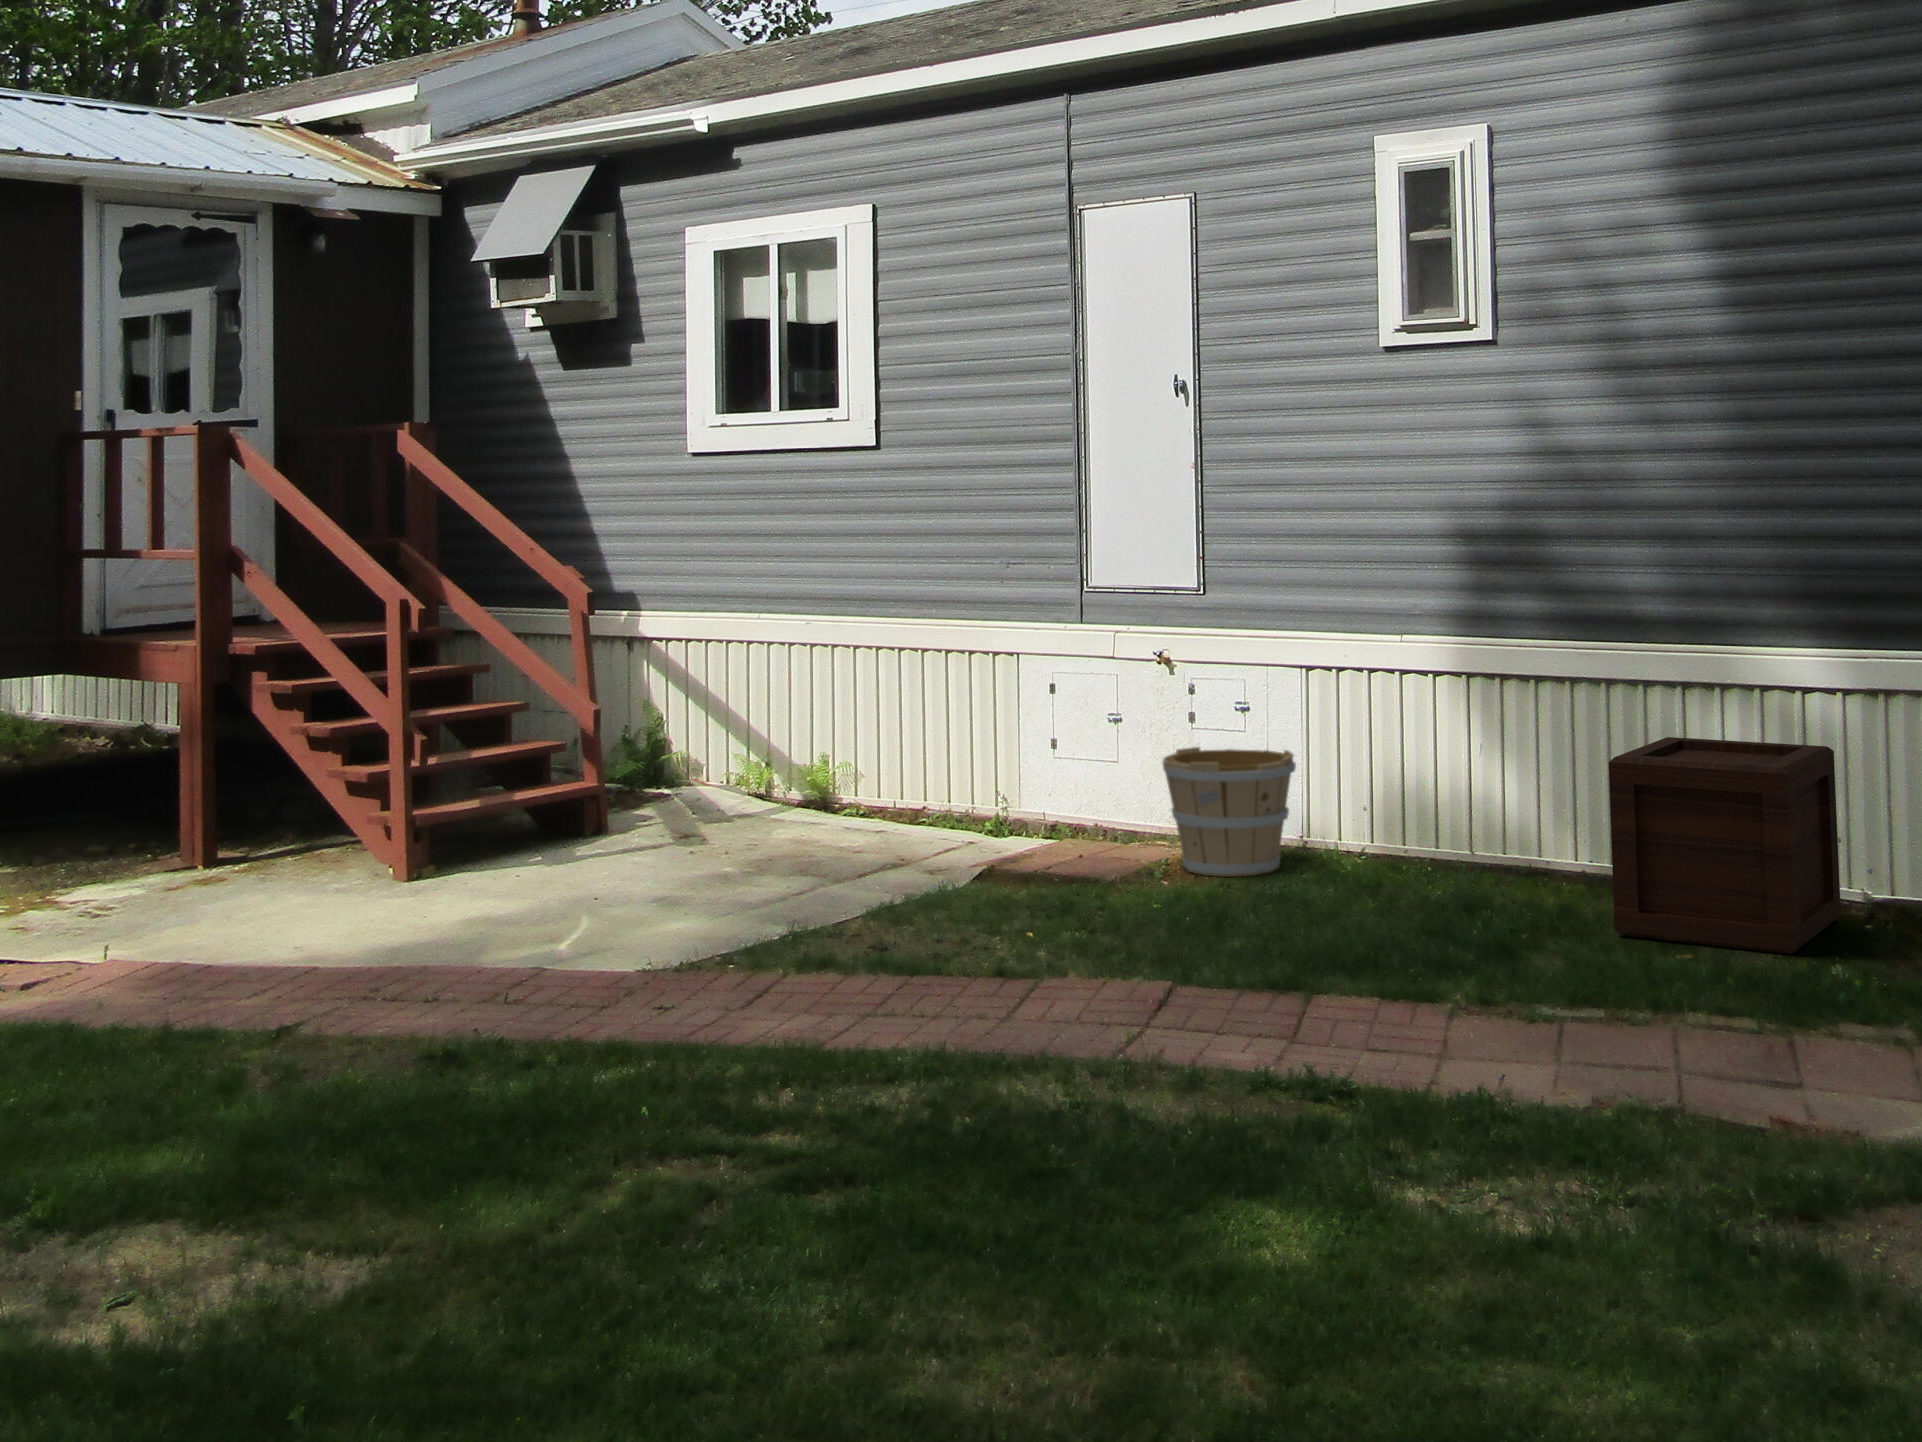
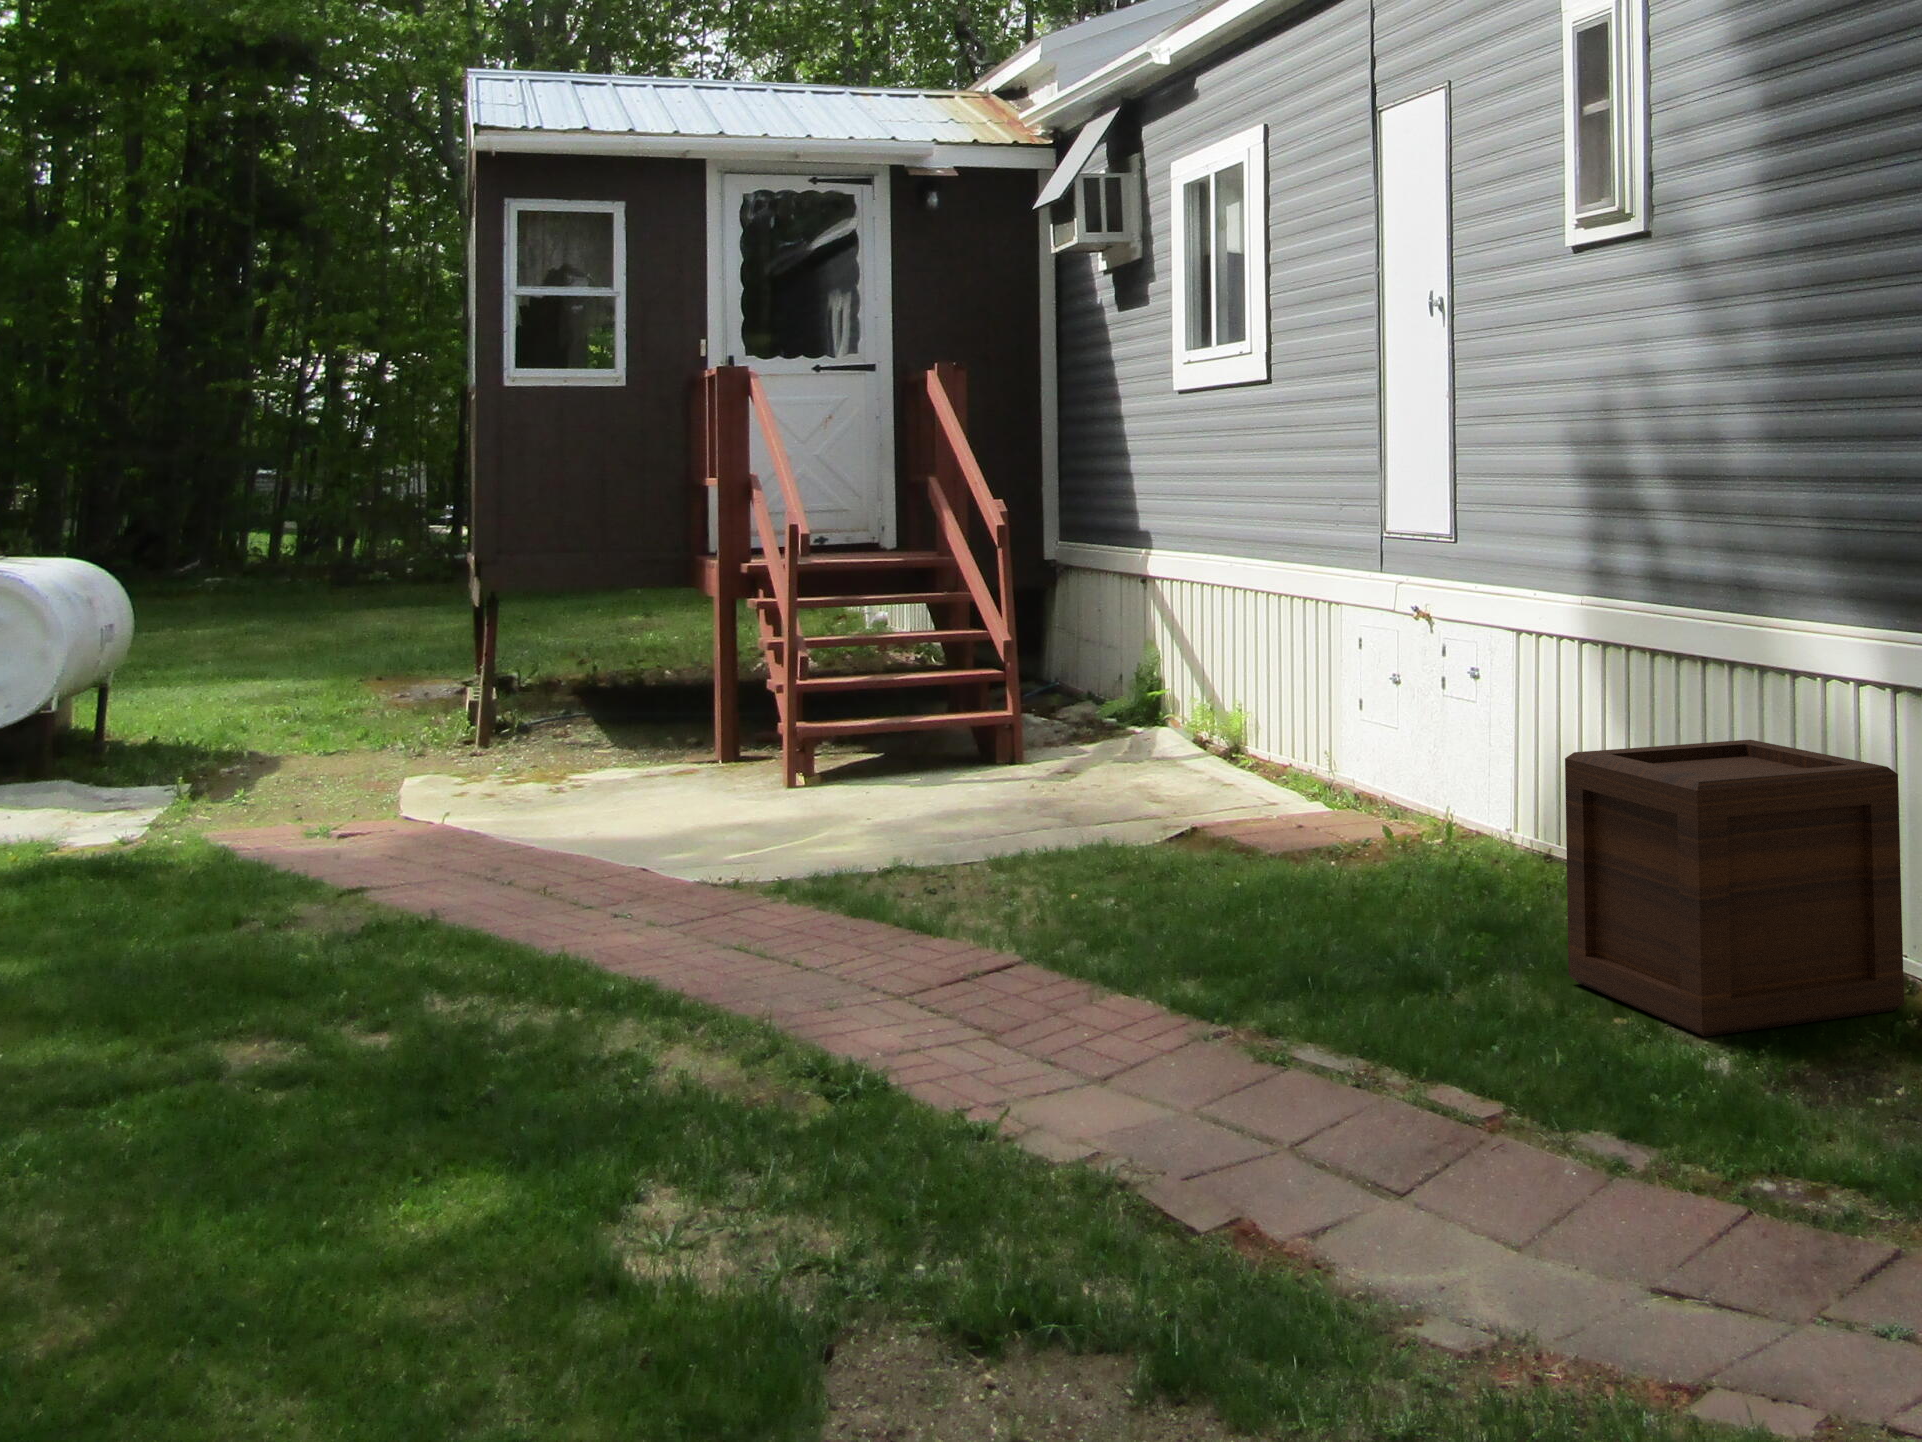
wooden bucket: present [1162,747,1296,877] -> none [1340,716,1495,868]

